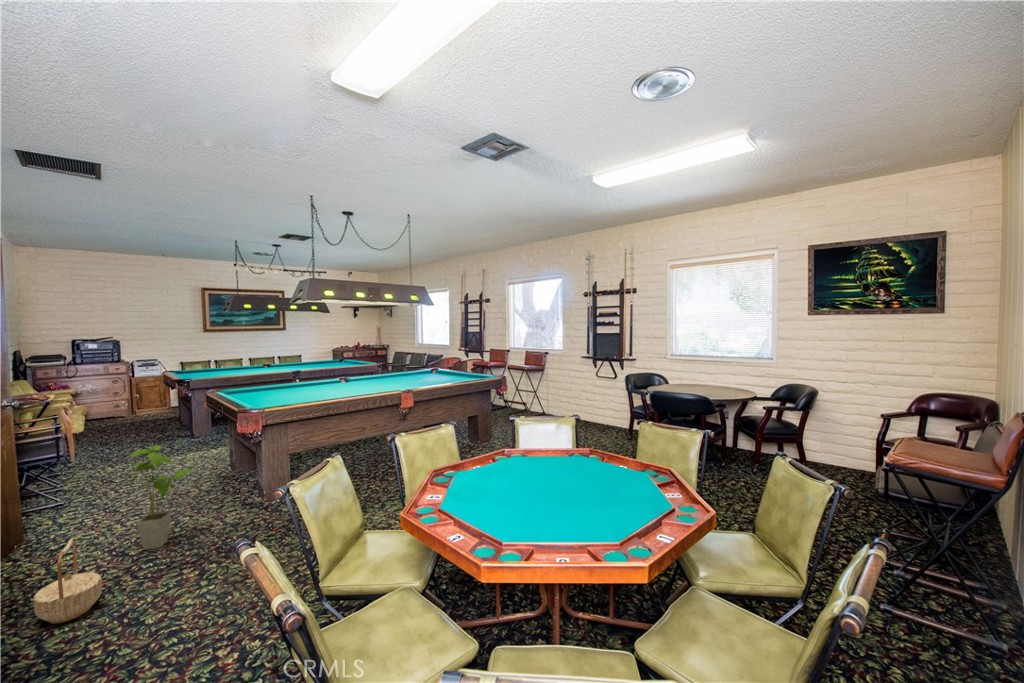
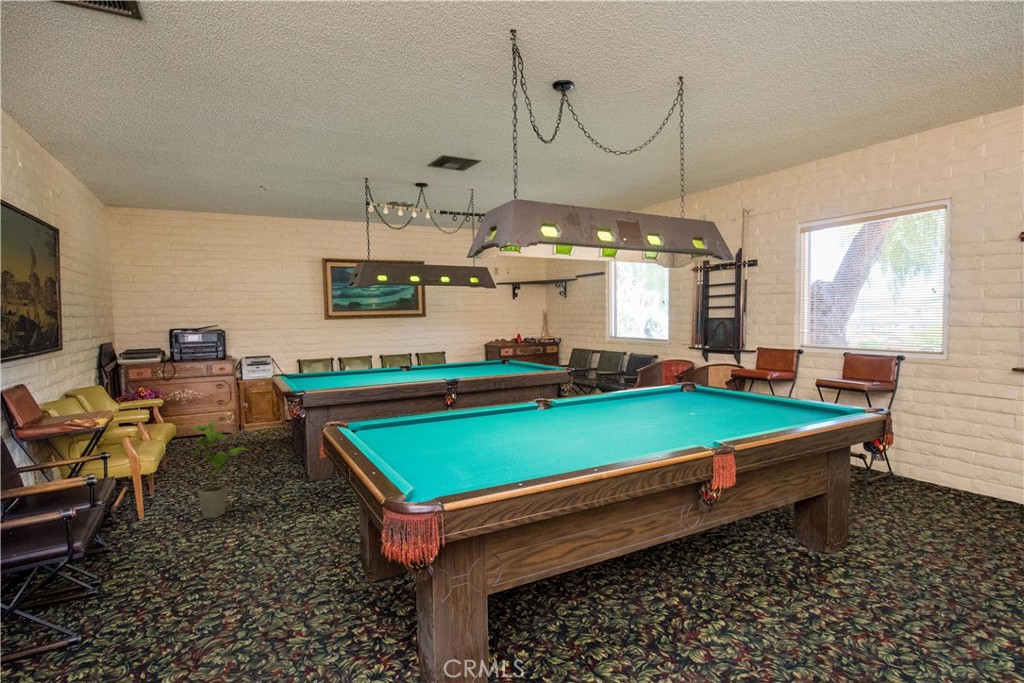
basket: present [33,538,102,623] -> none [102,497,157,569]

